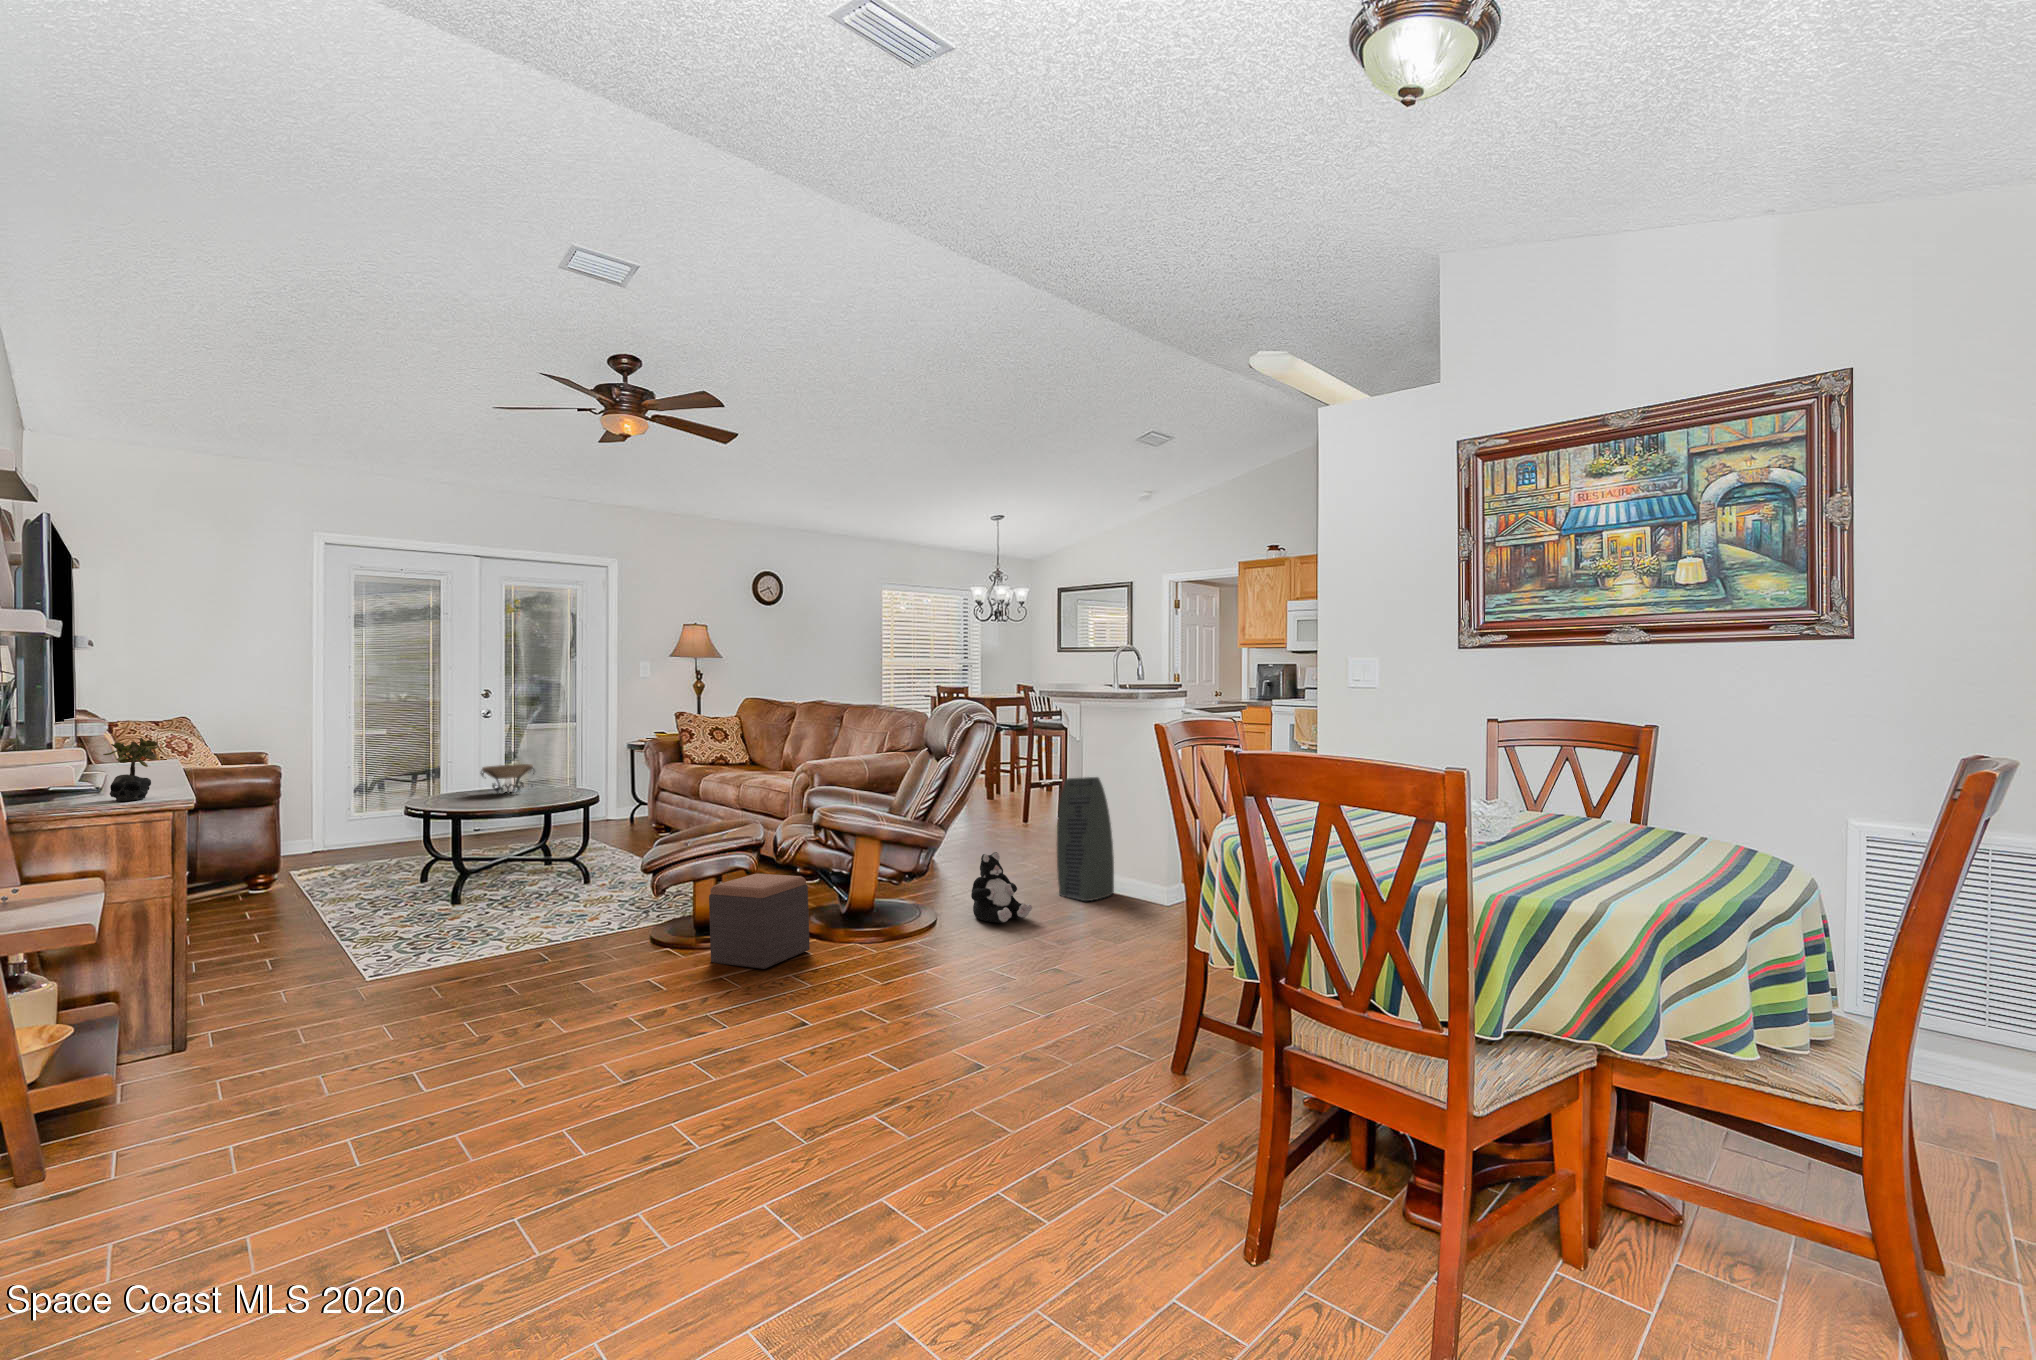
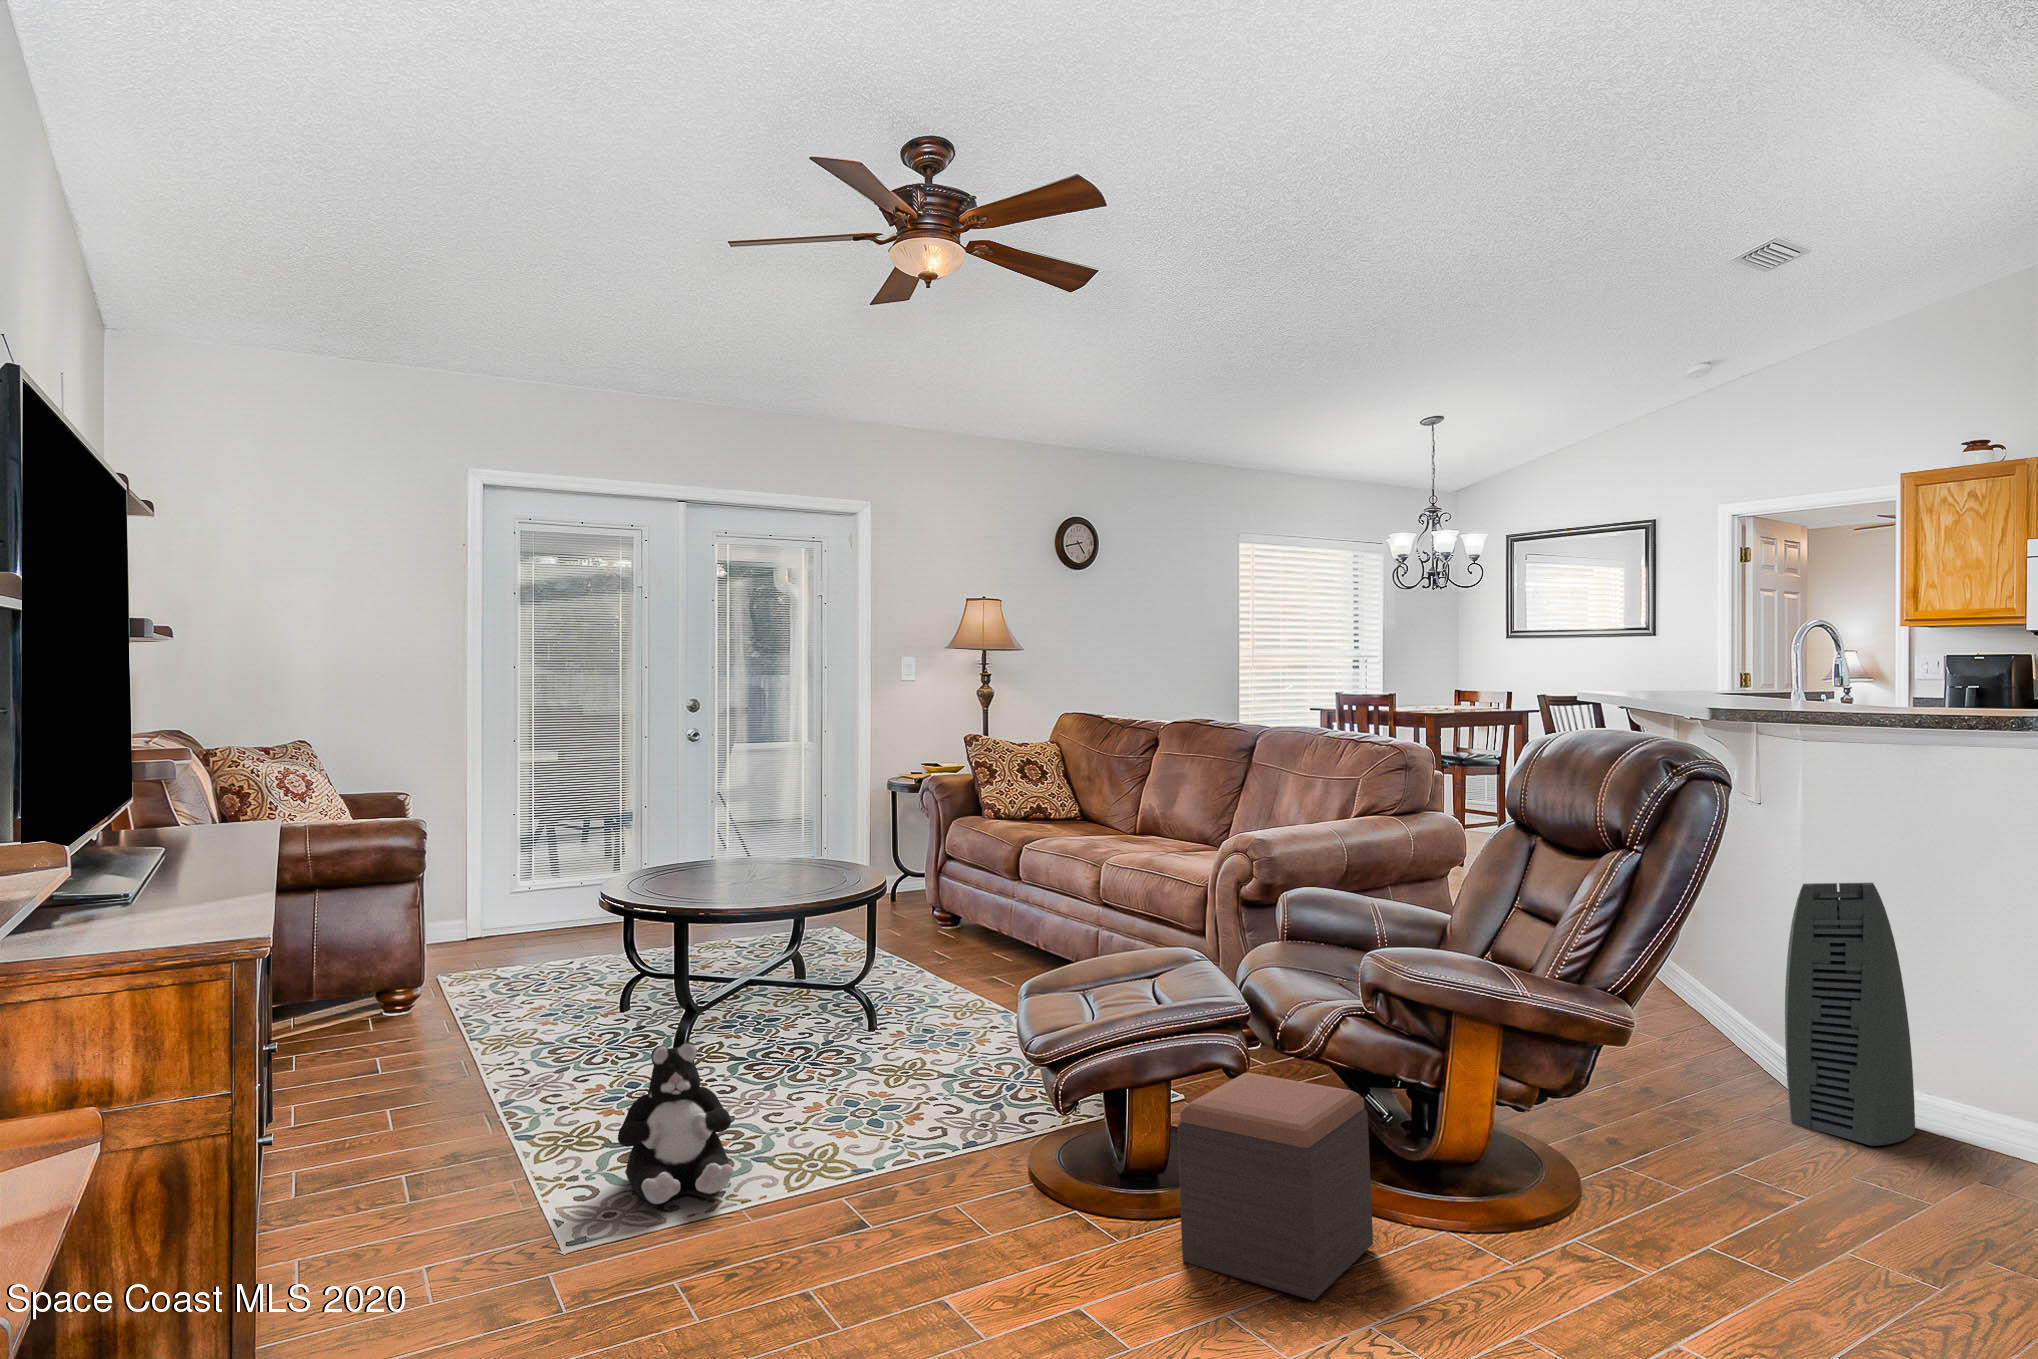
succulent plant: present [103,738,158,801] -> none [120,801,216,933]
decorative bowl: present [480,764,534,793] -> none [703,822,787,872]
plush toy: present [971,852,1032,923] -> present [618,1042,734,1204]

